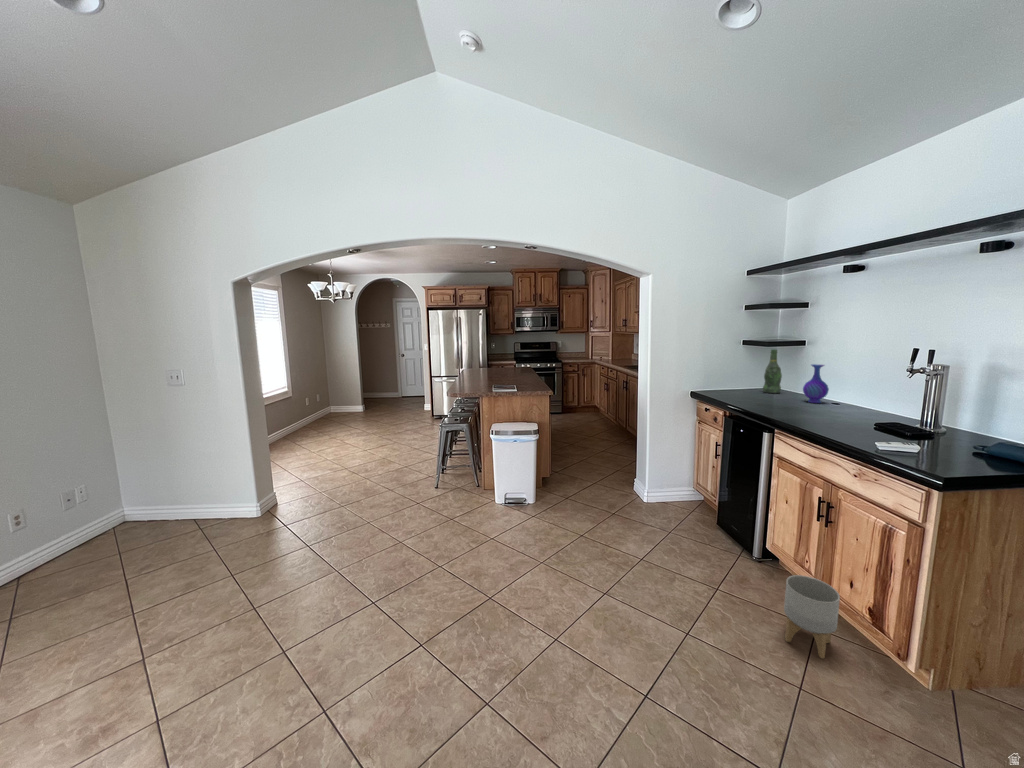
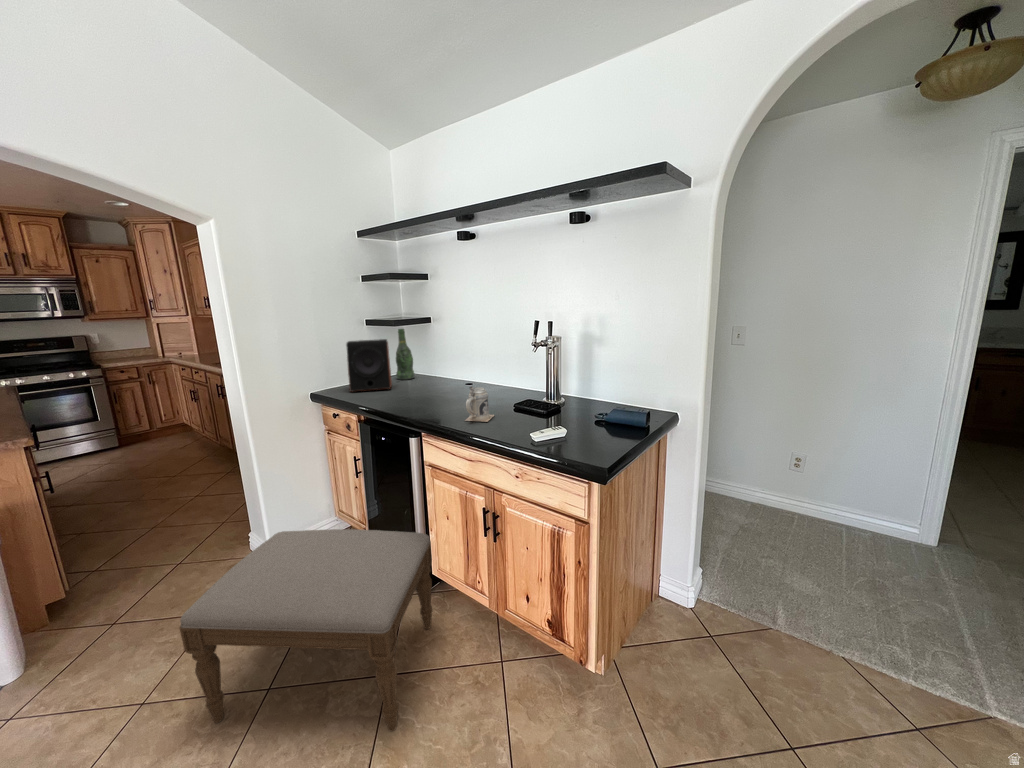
speaker: none [720,357,759,398] -> present [346,339,392,392]
vase: present [803,364,829,403] -> none [437,343,459,386]
beer mug: none [816,399,851,431] -> present [465,386,494,422]
ottoman: none [610,473,768,614] -> present [180,529,432,731]
planter: present [784,575,840,659] -> none [469,608,524,710]

